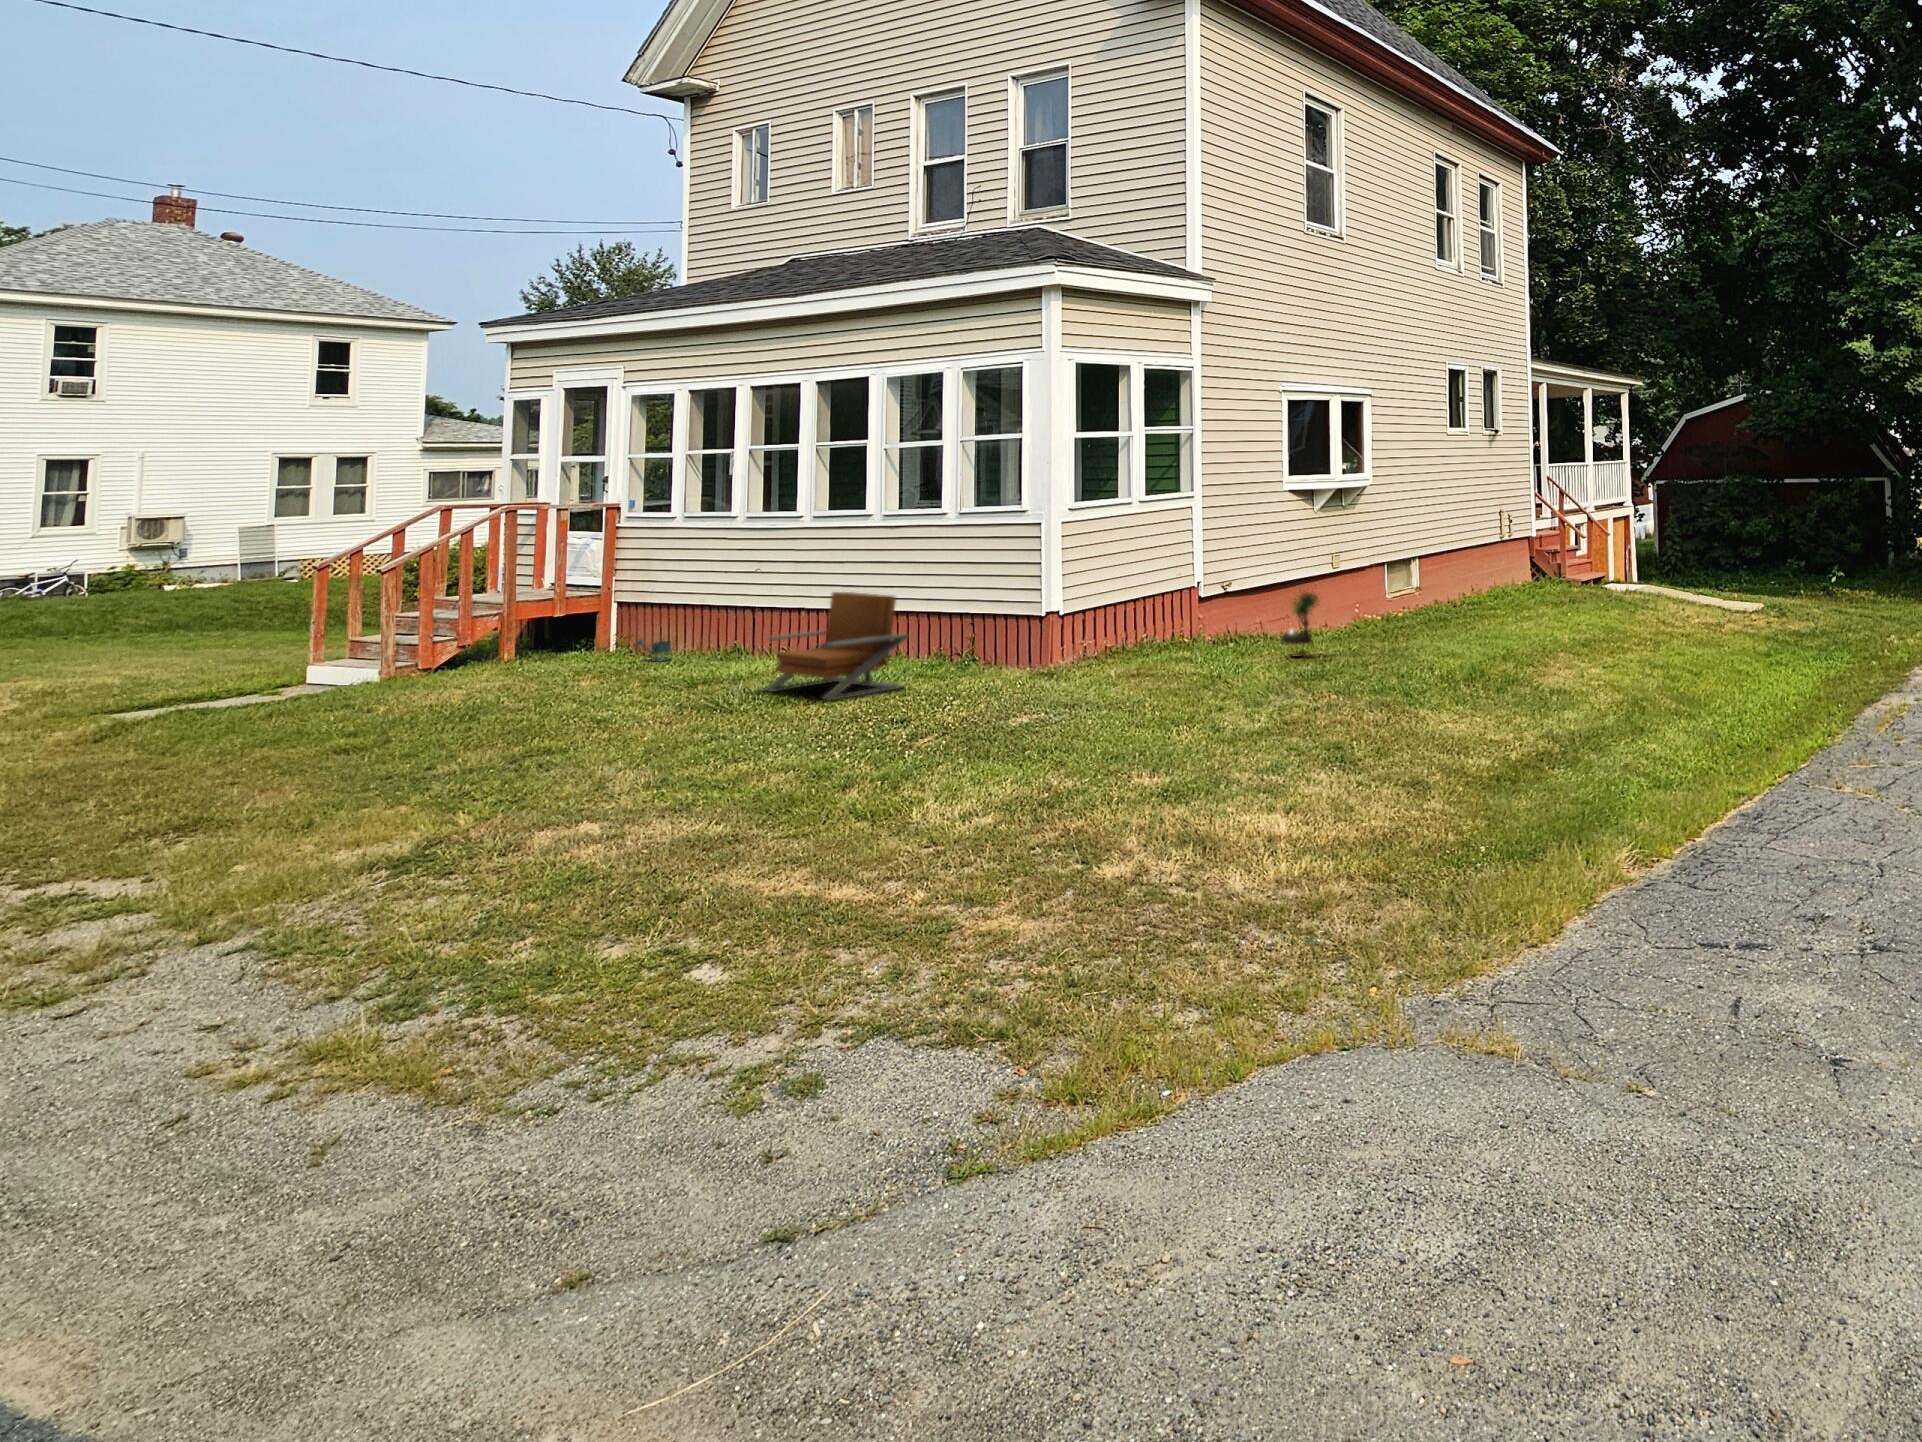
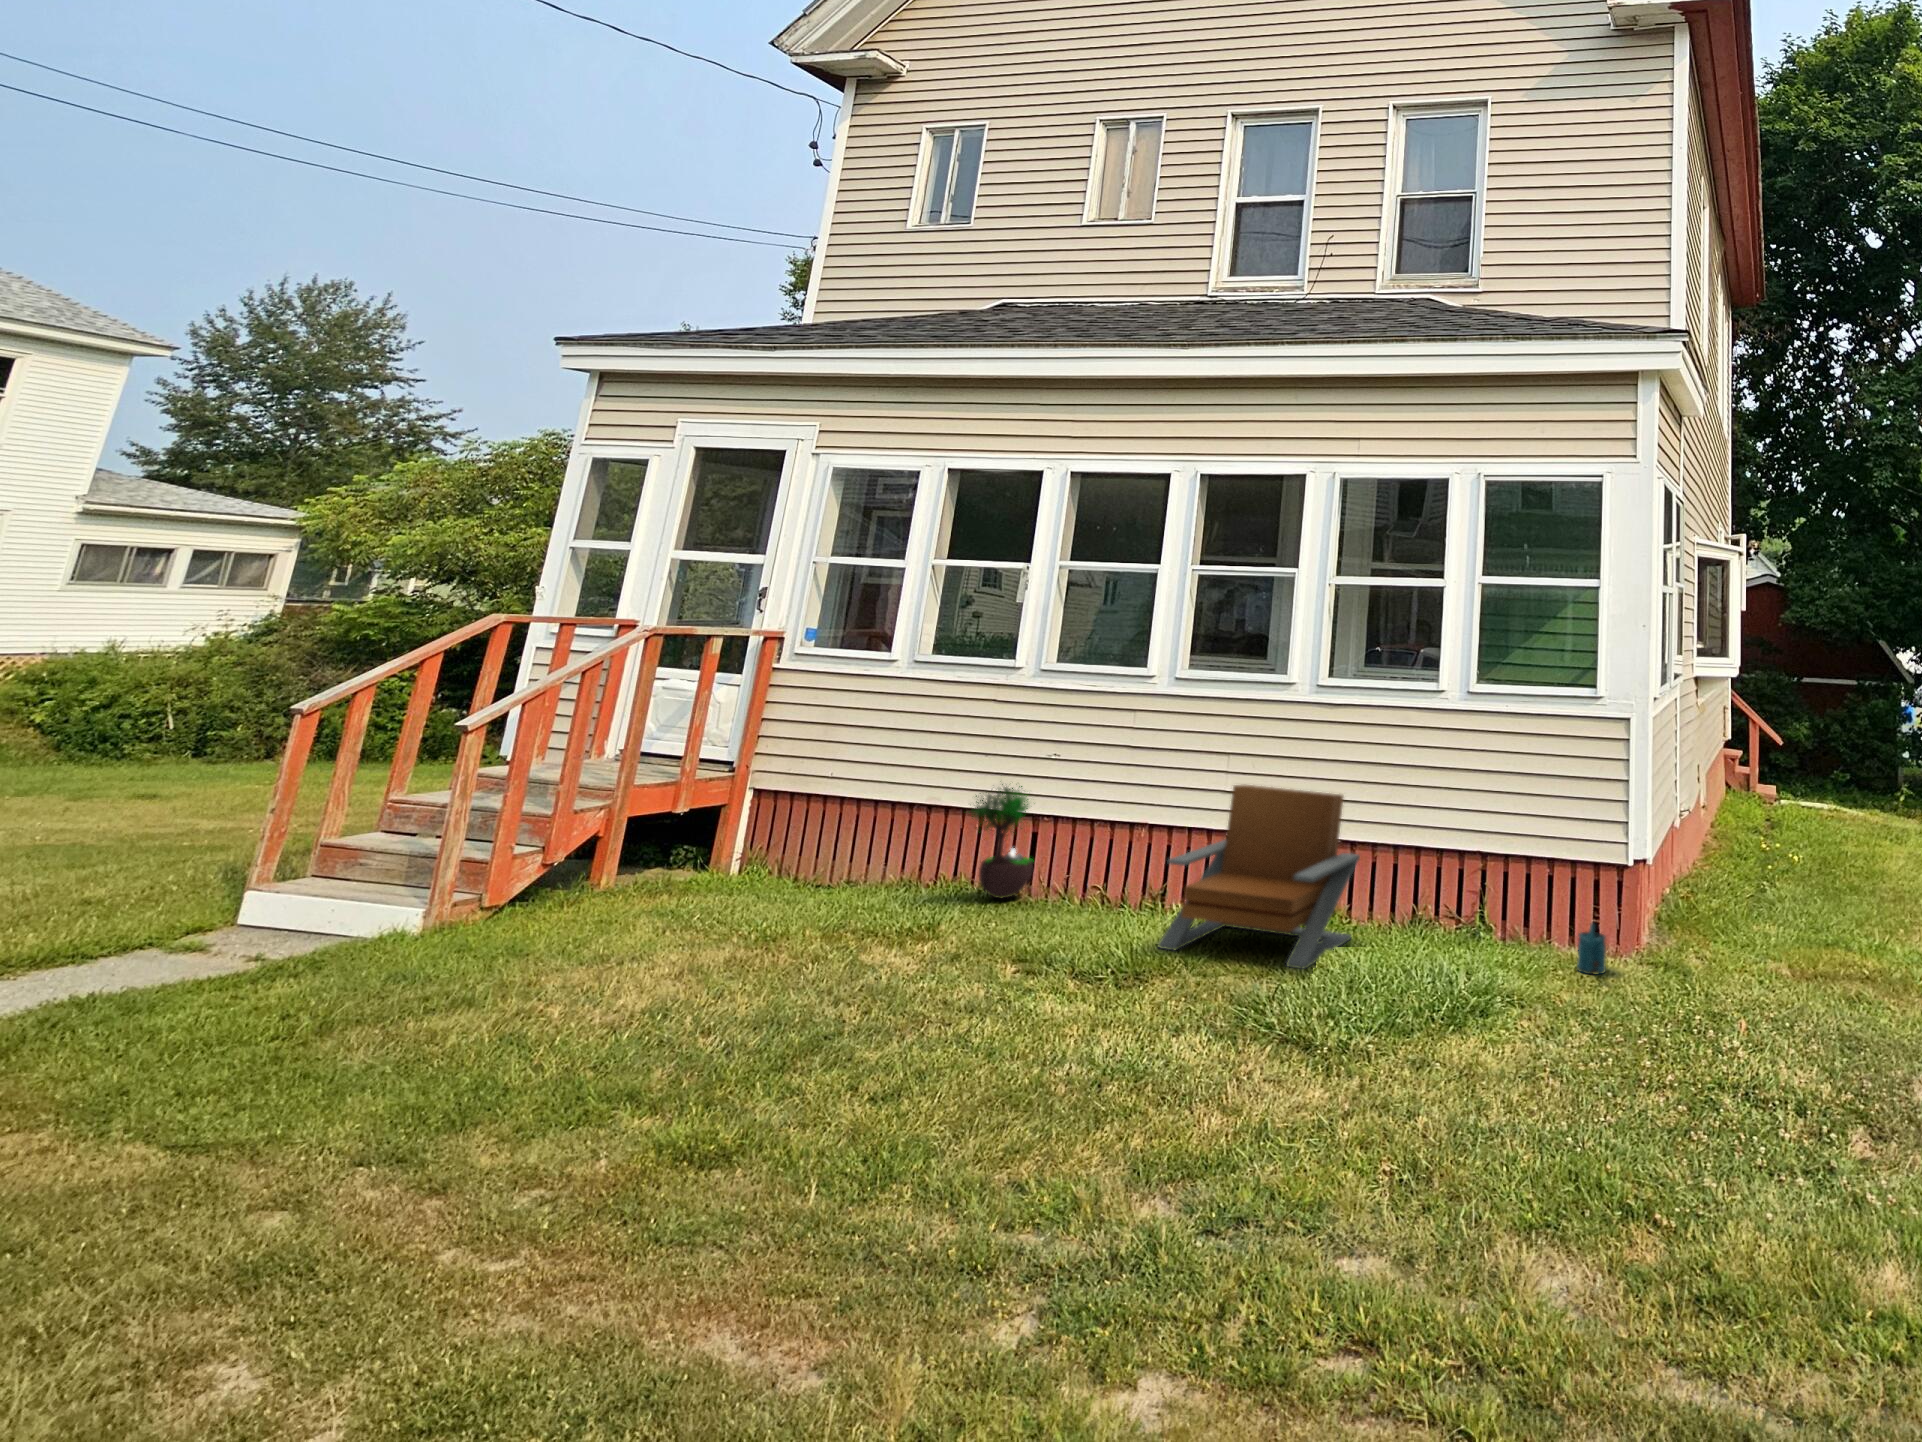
potted tree: present [1281,591,1320,657] -> present [969,784,1033,898]
watering can: present [636,640,676,662] -> present [1577,923,1606,974]

